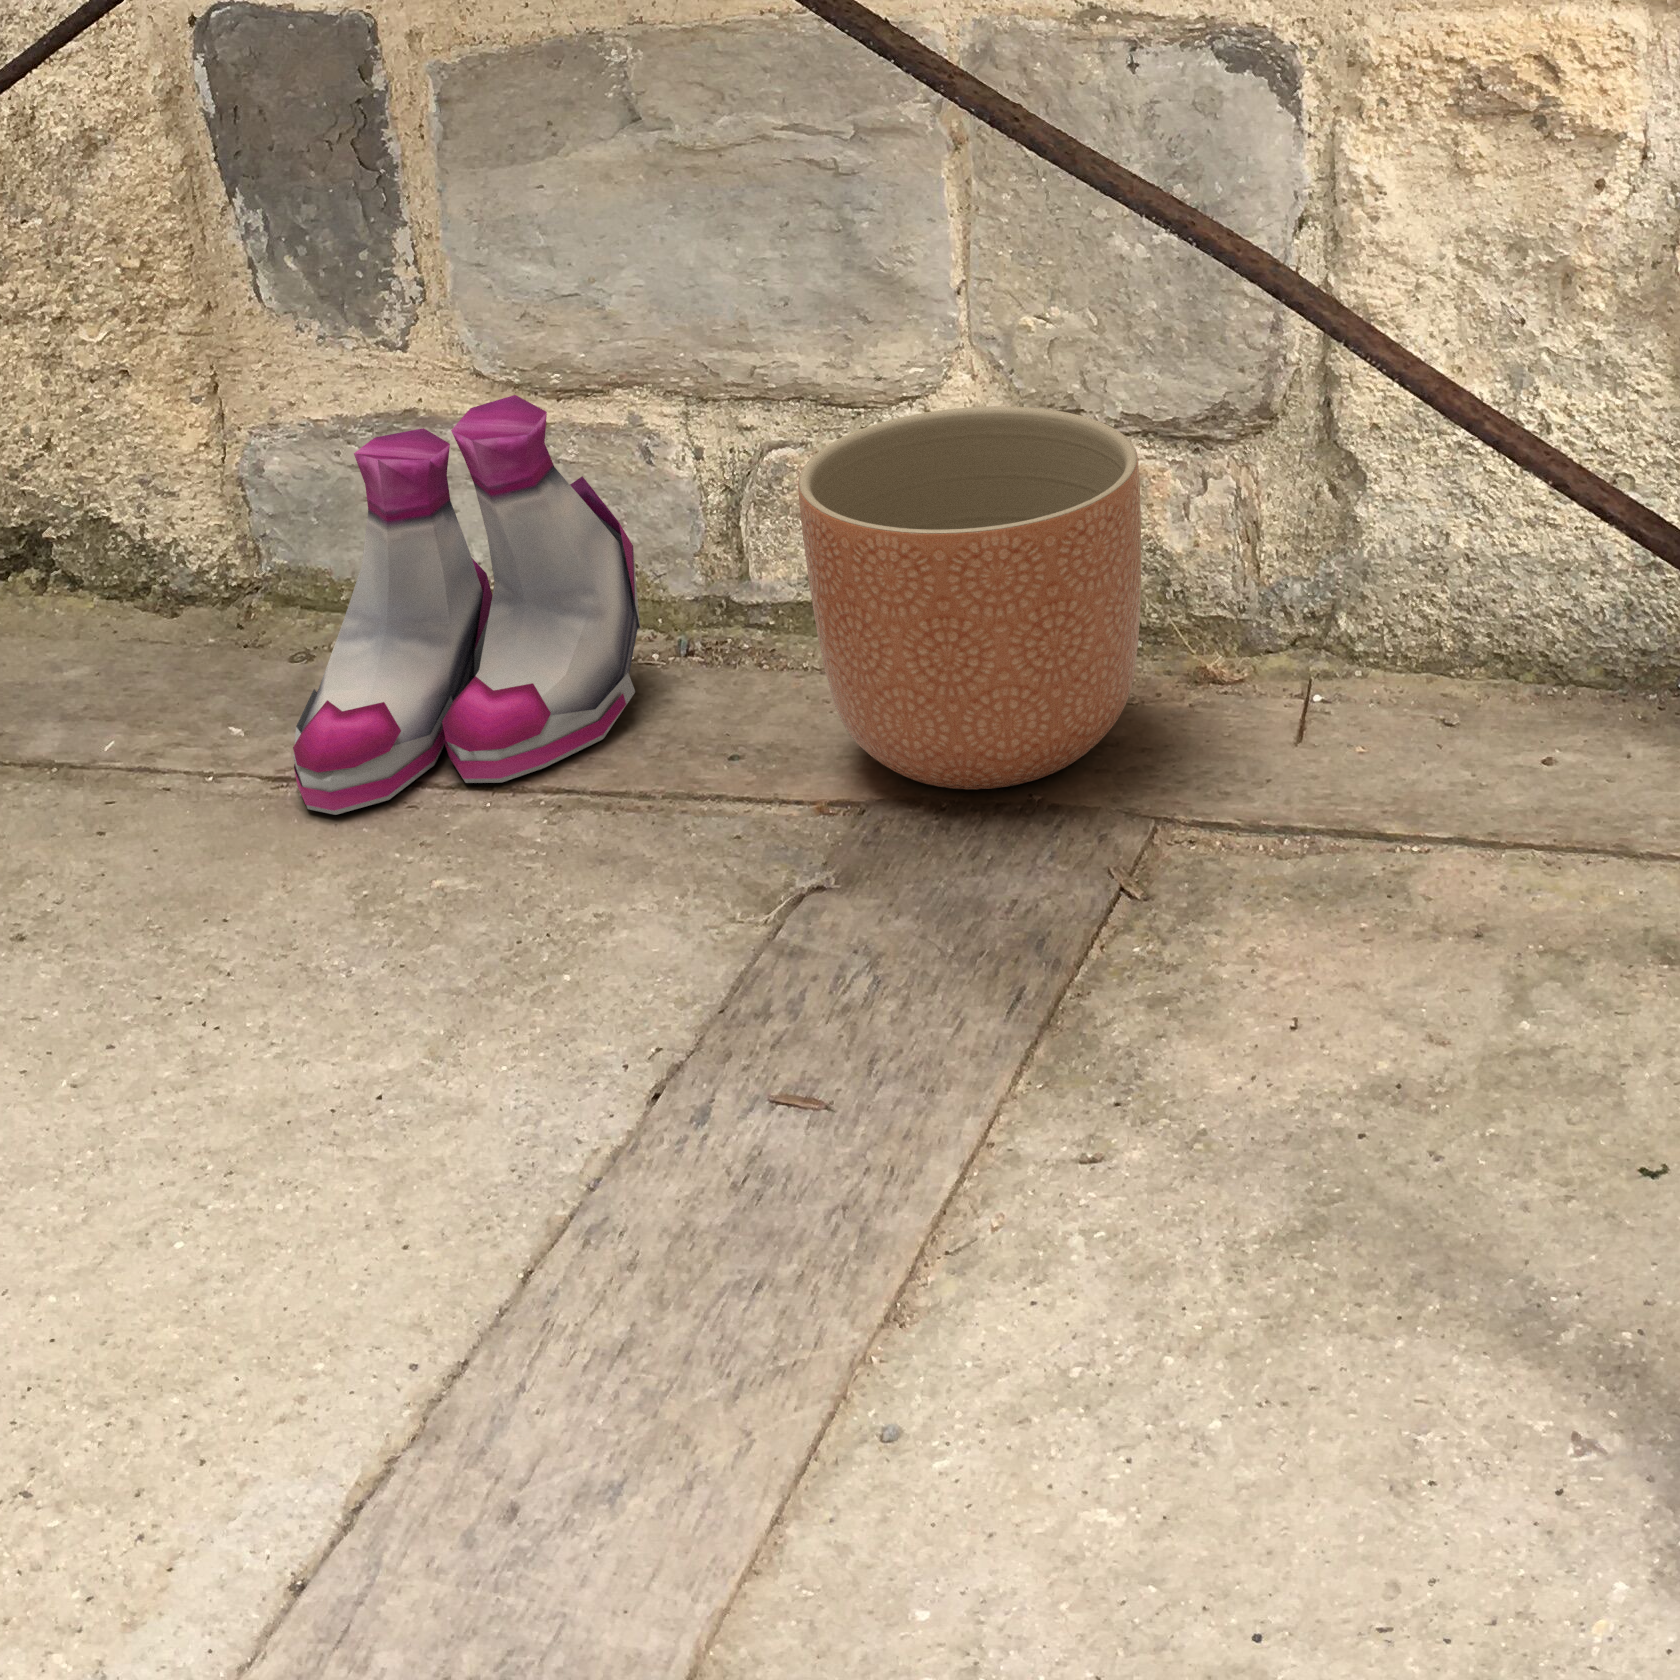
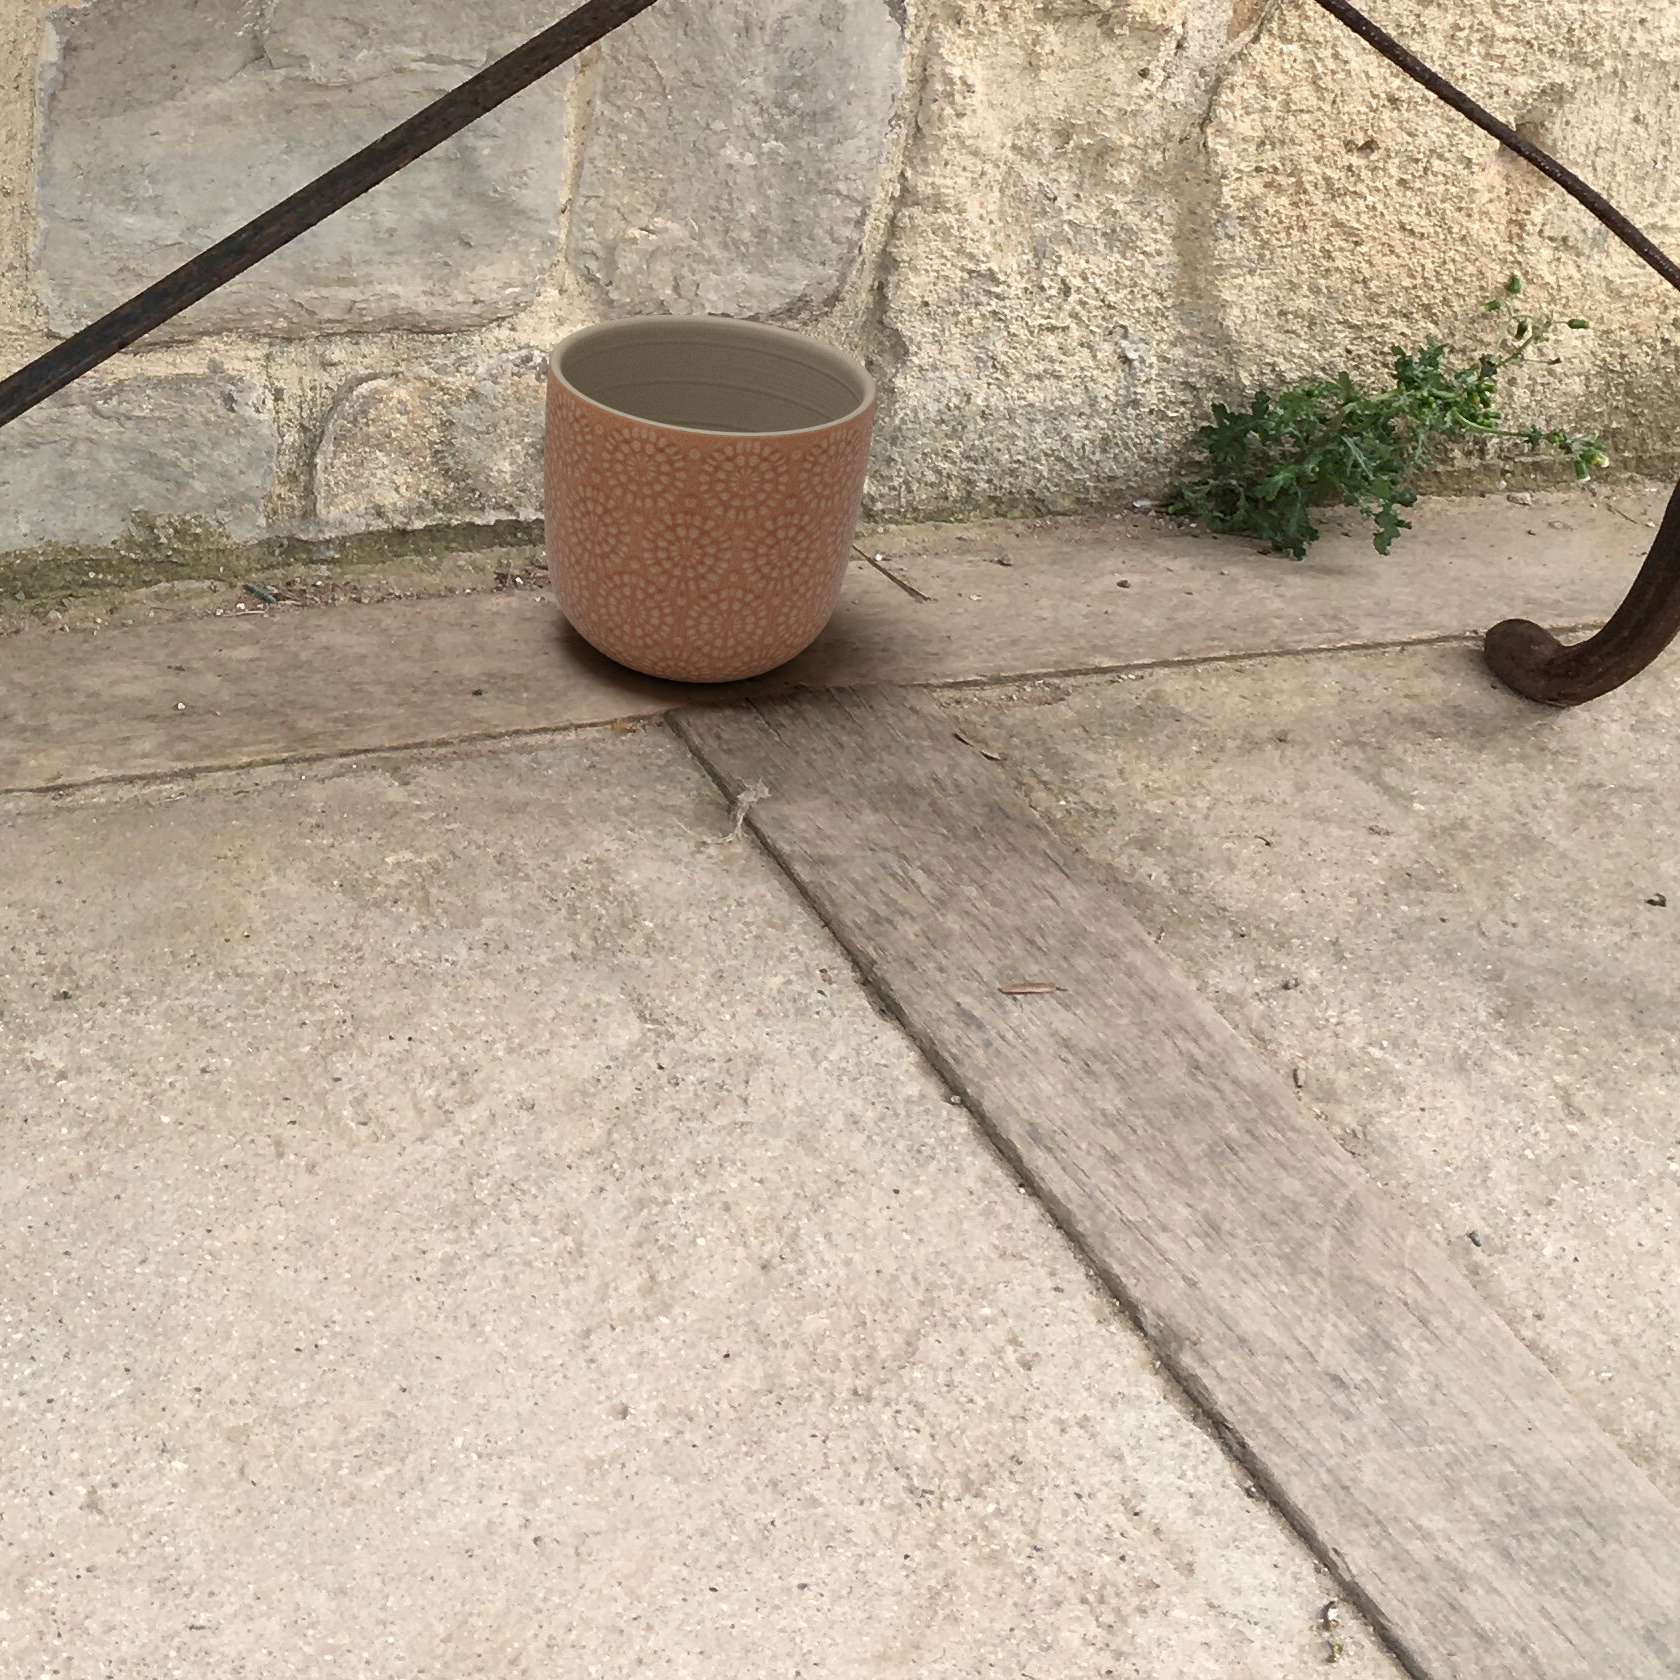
boots: present [293,395,640,815] -> none [37,347,336,808]

